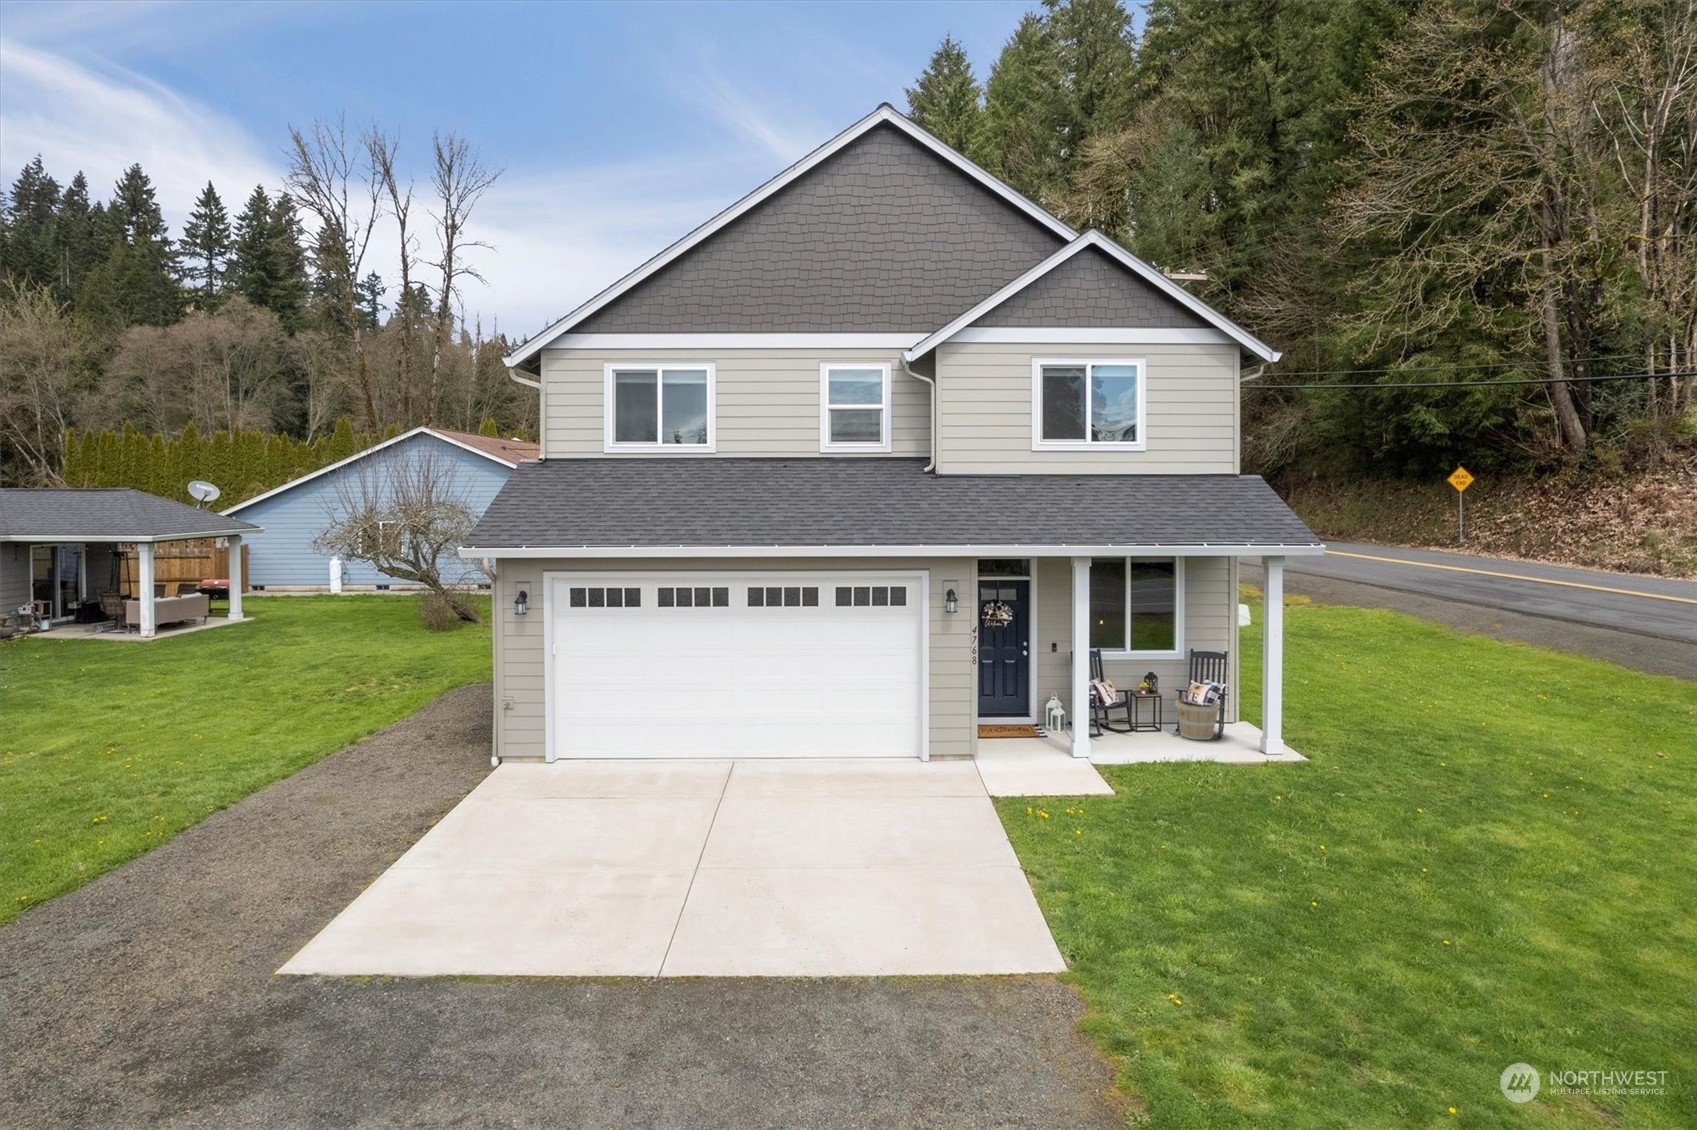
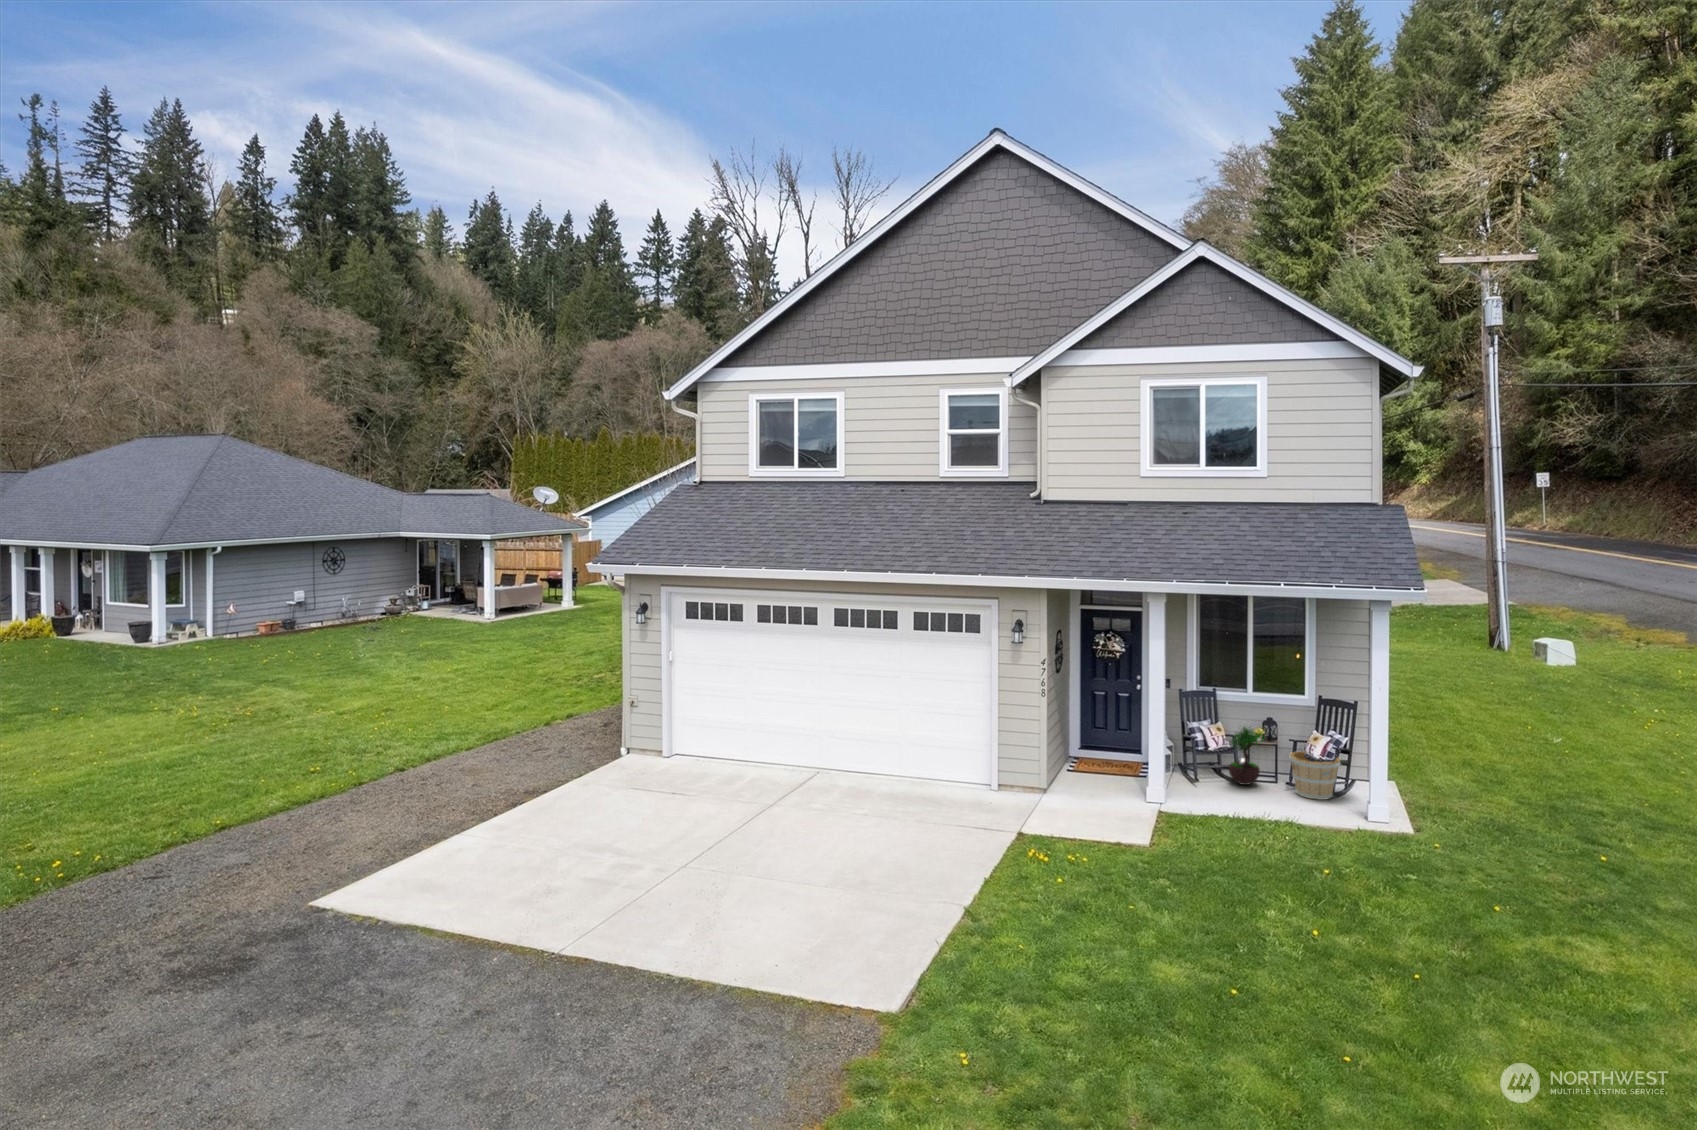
potted tree: none [1123,675,1159,734] -> present [1229,727,1262,785]

